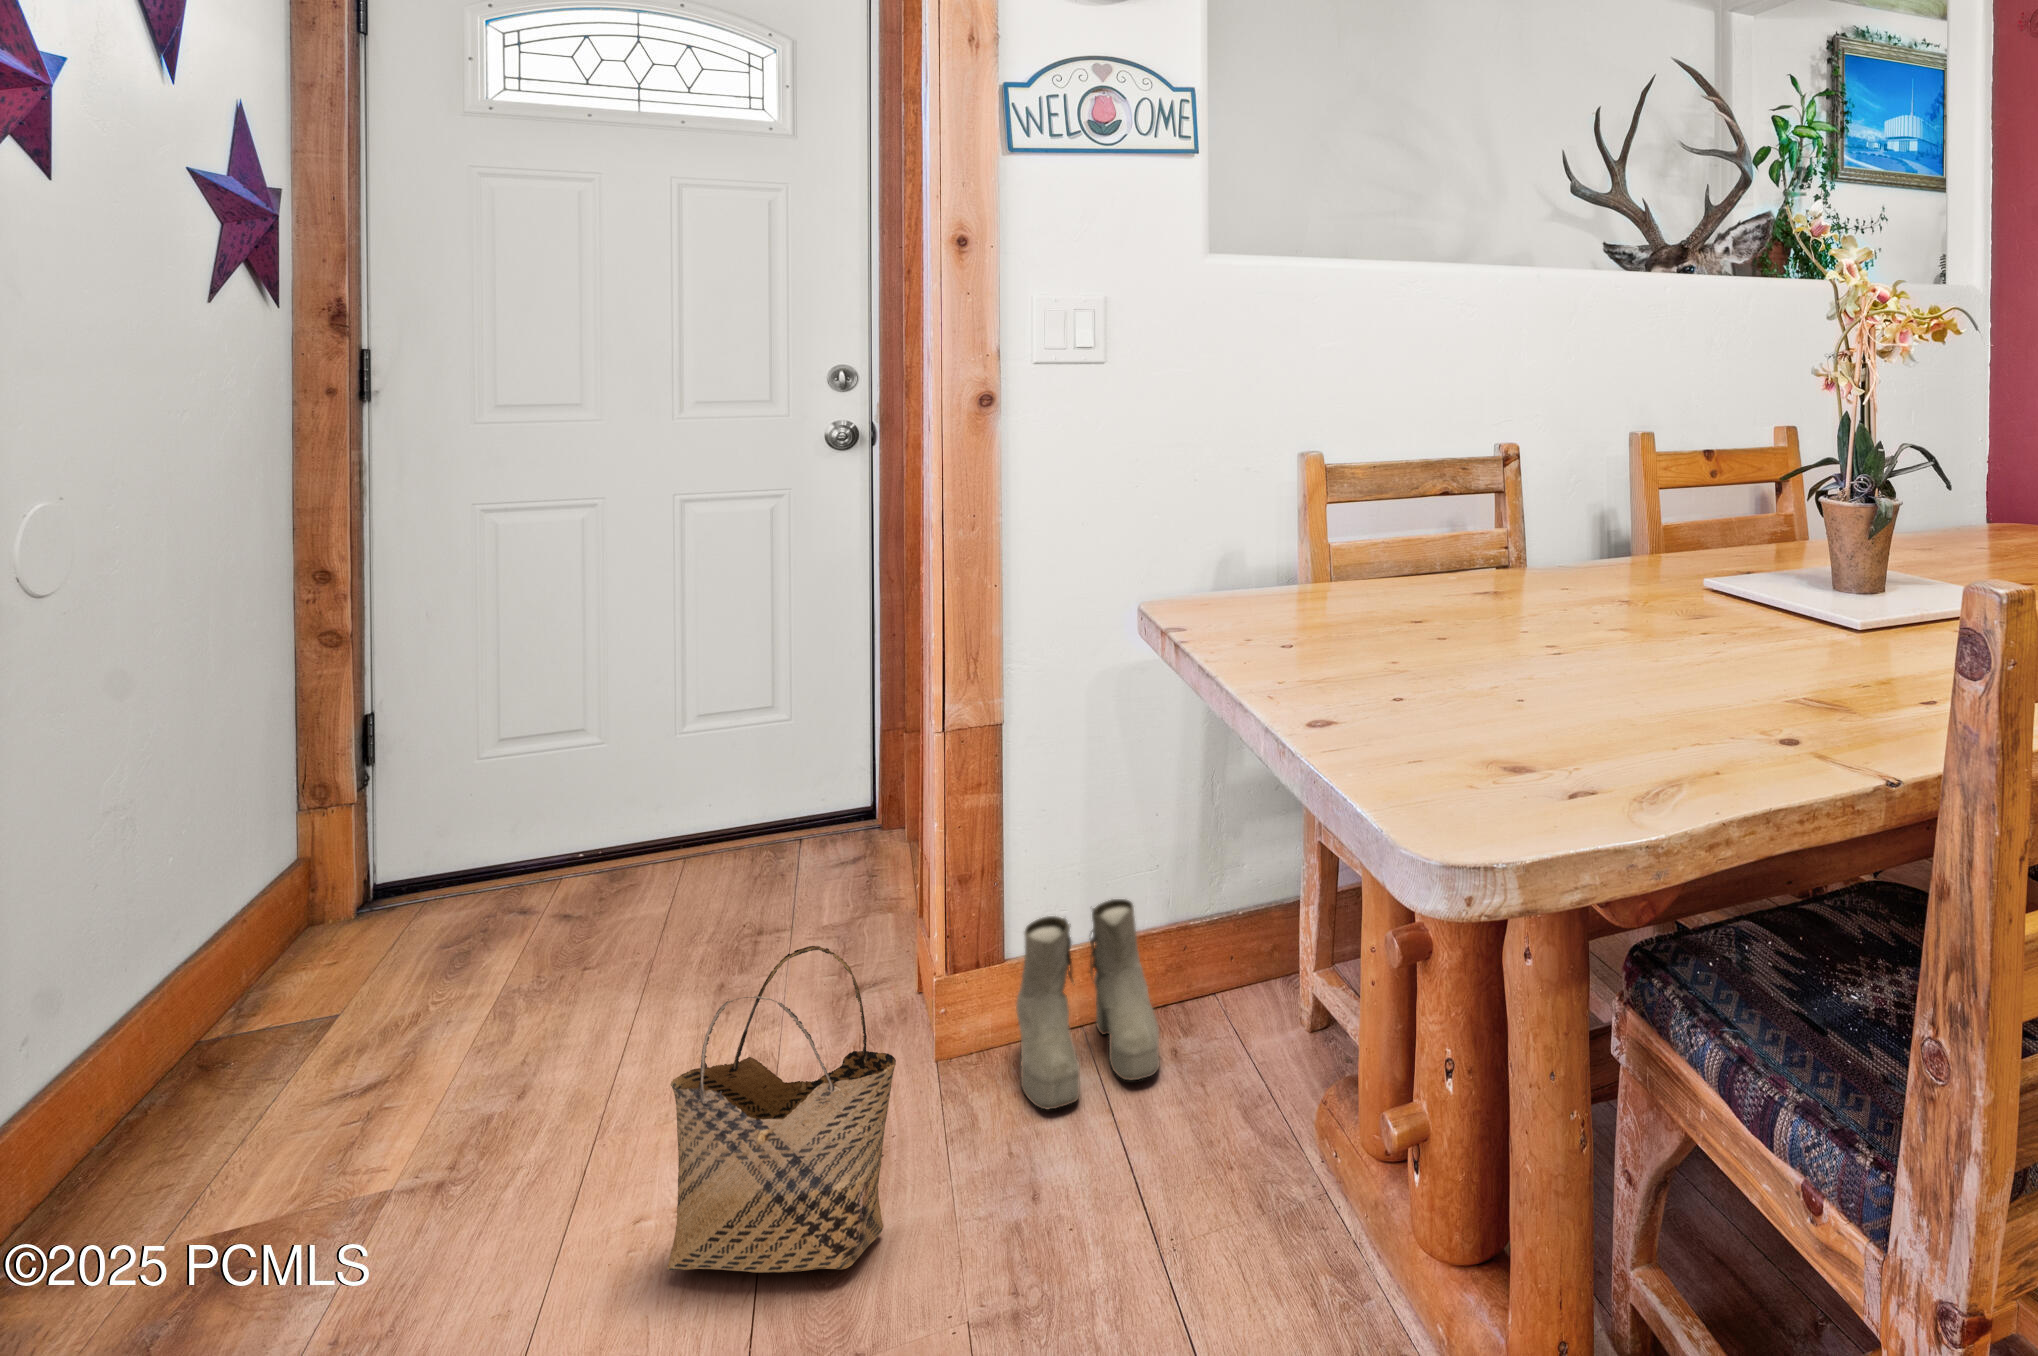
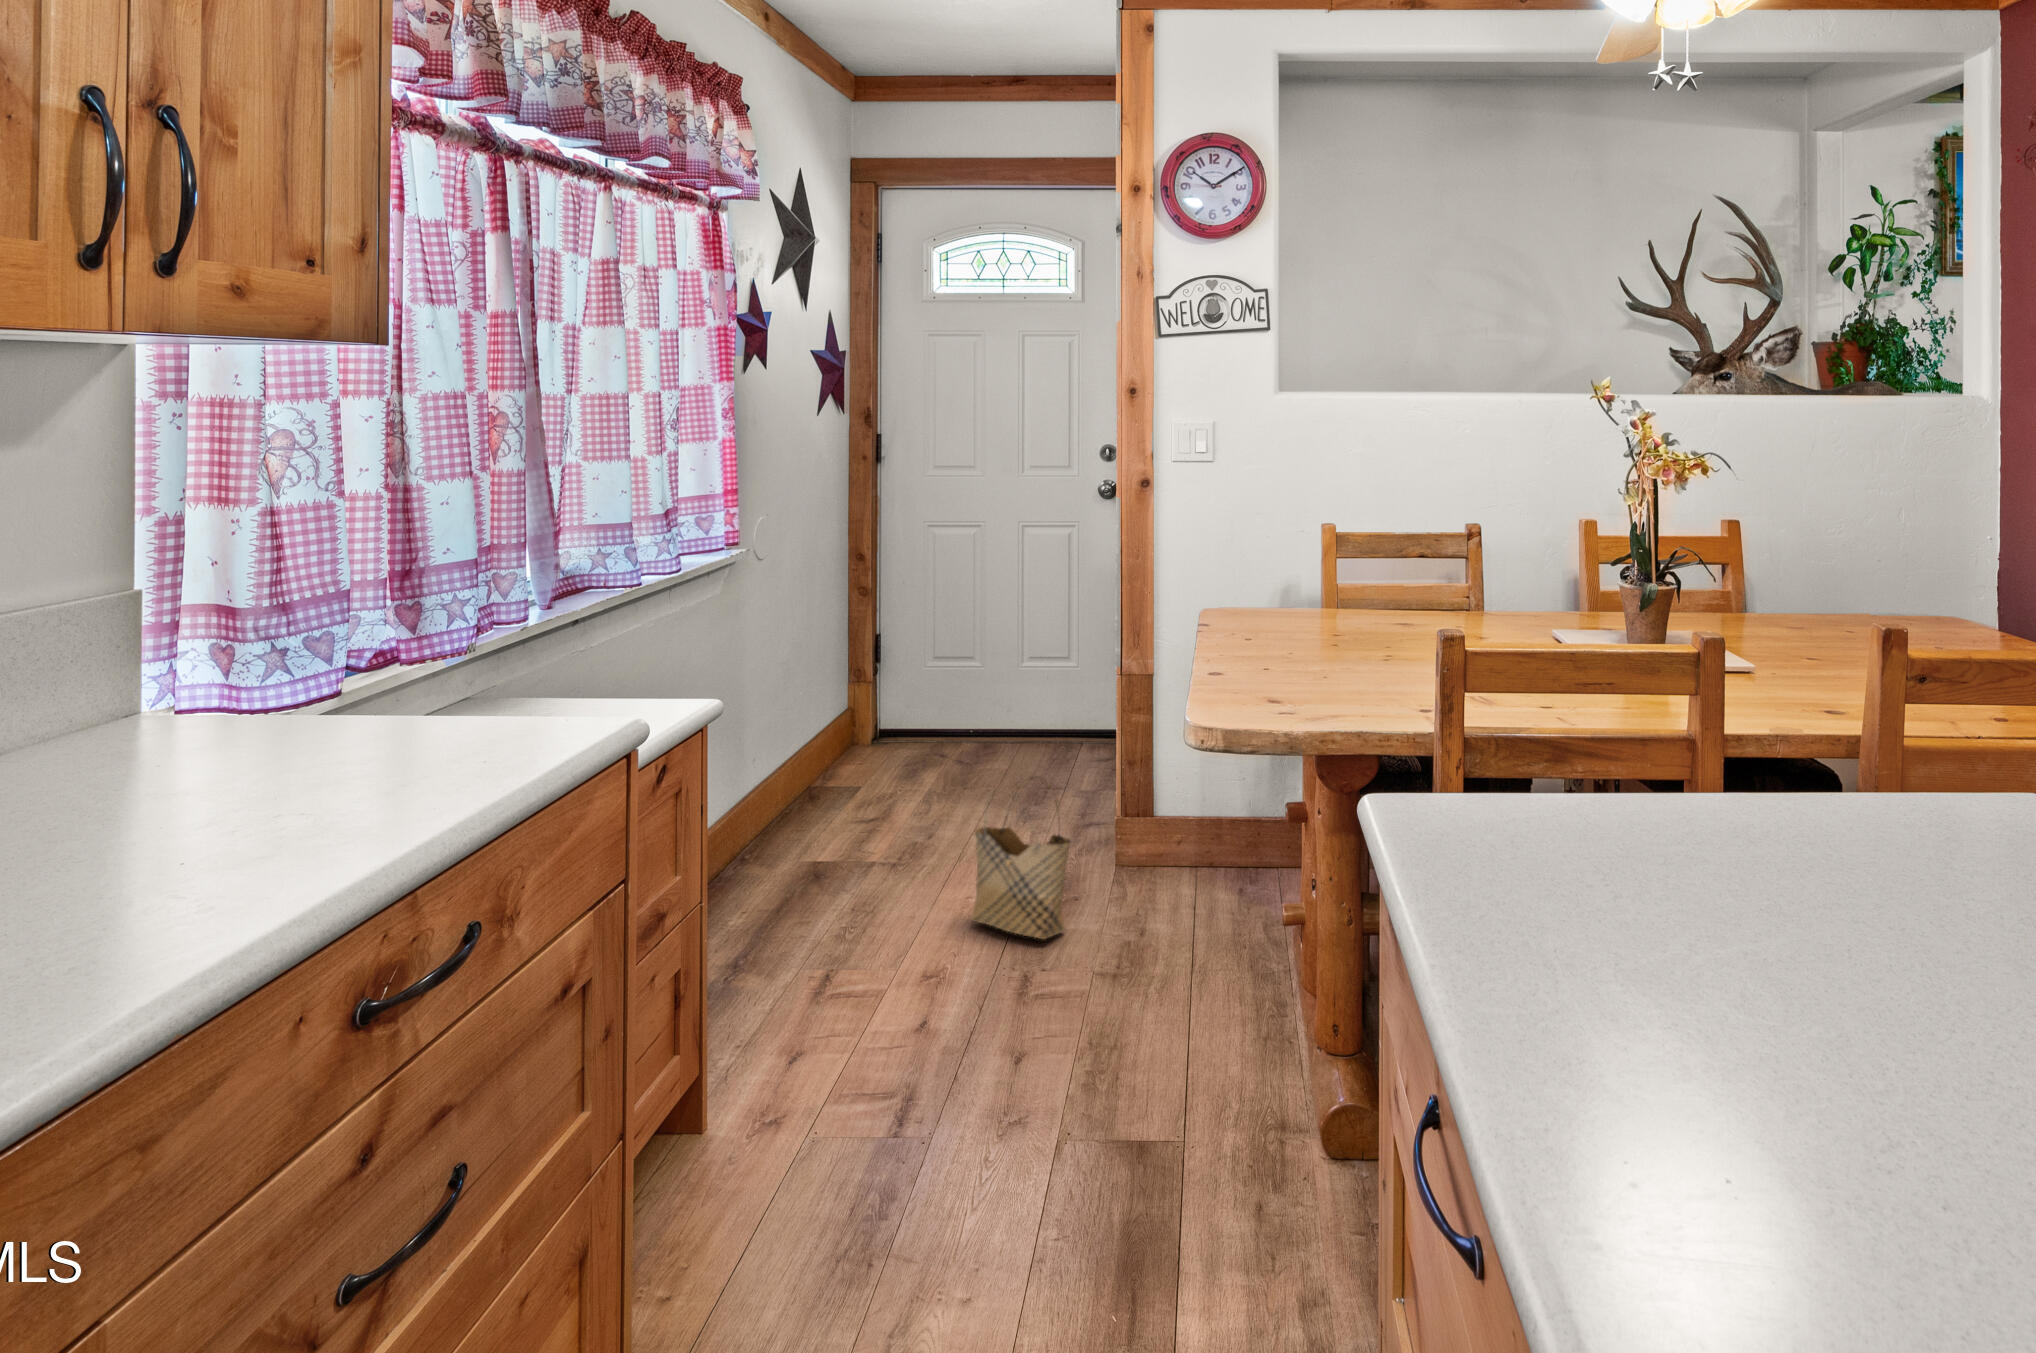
boots: present [1016,899,1160,1109] -> none [1153,793,1232,901]

